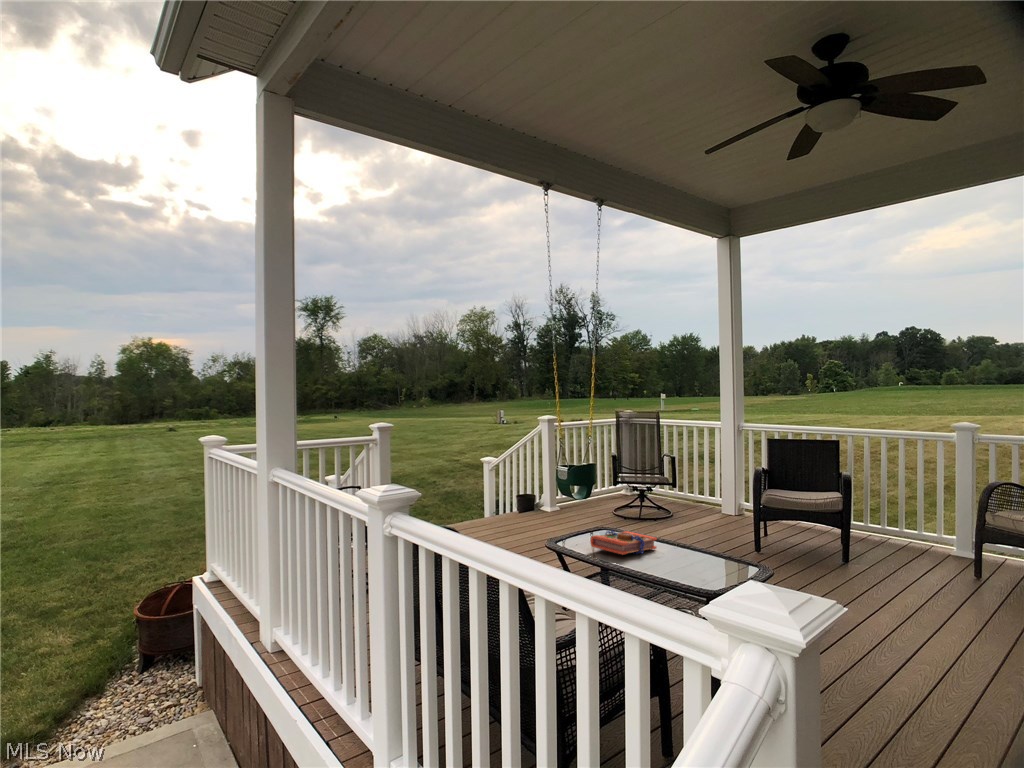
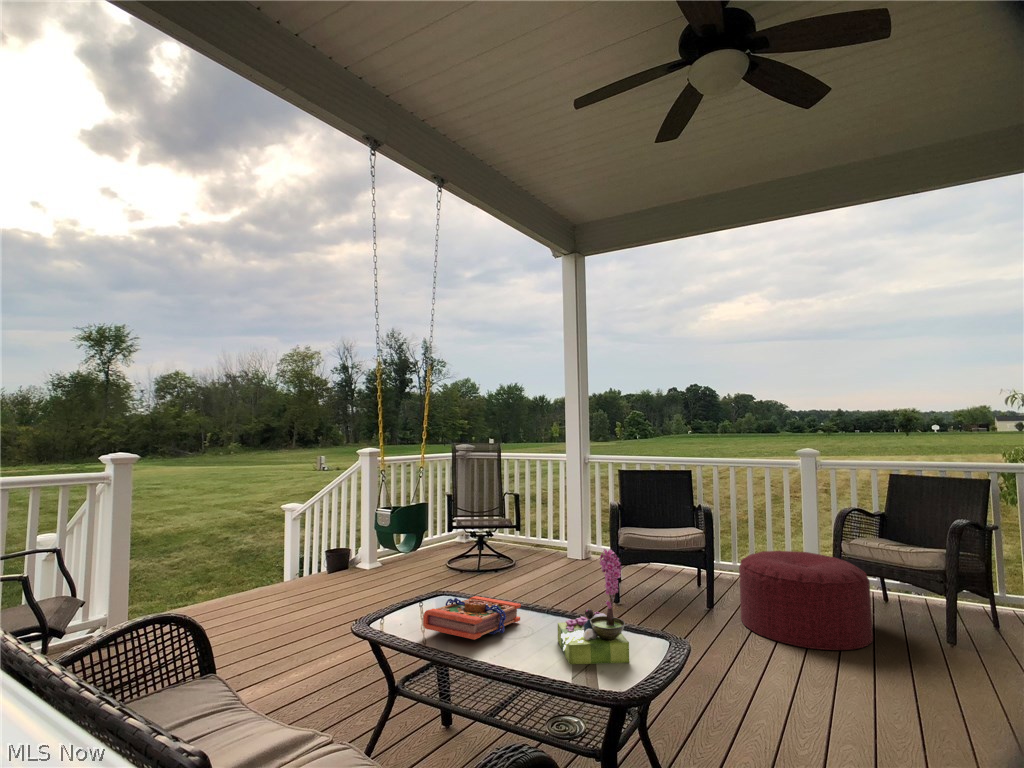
flower arrangement: none [678,503,726,576] -> present [558,549,629,664]
ottoman: none [865,517,987,602] -> present [739,551,873,650]

